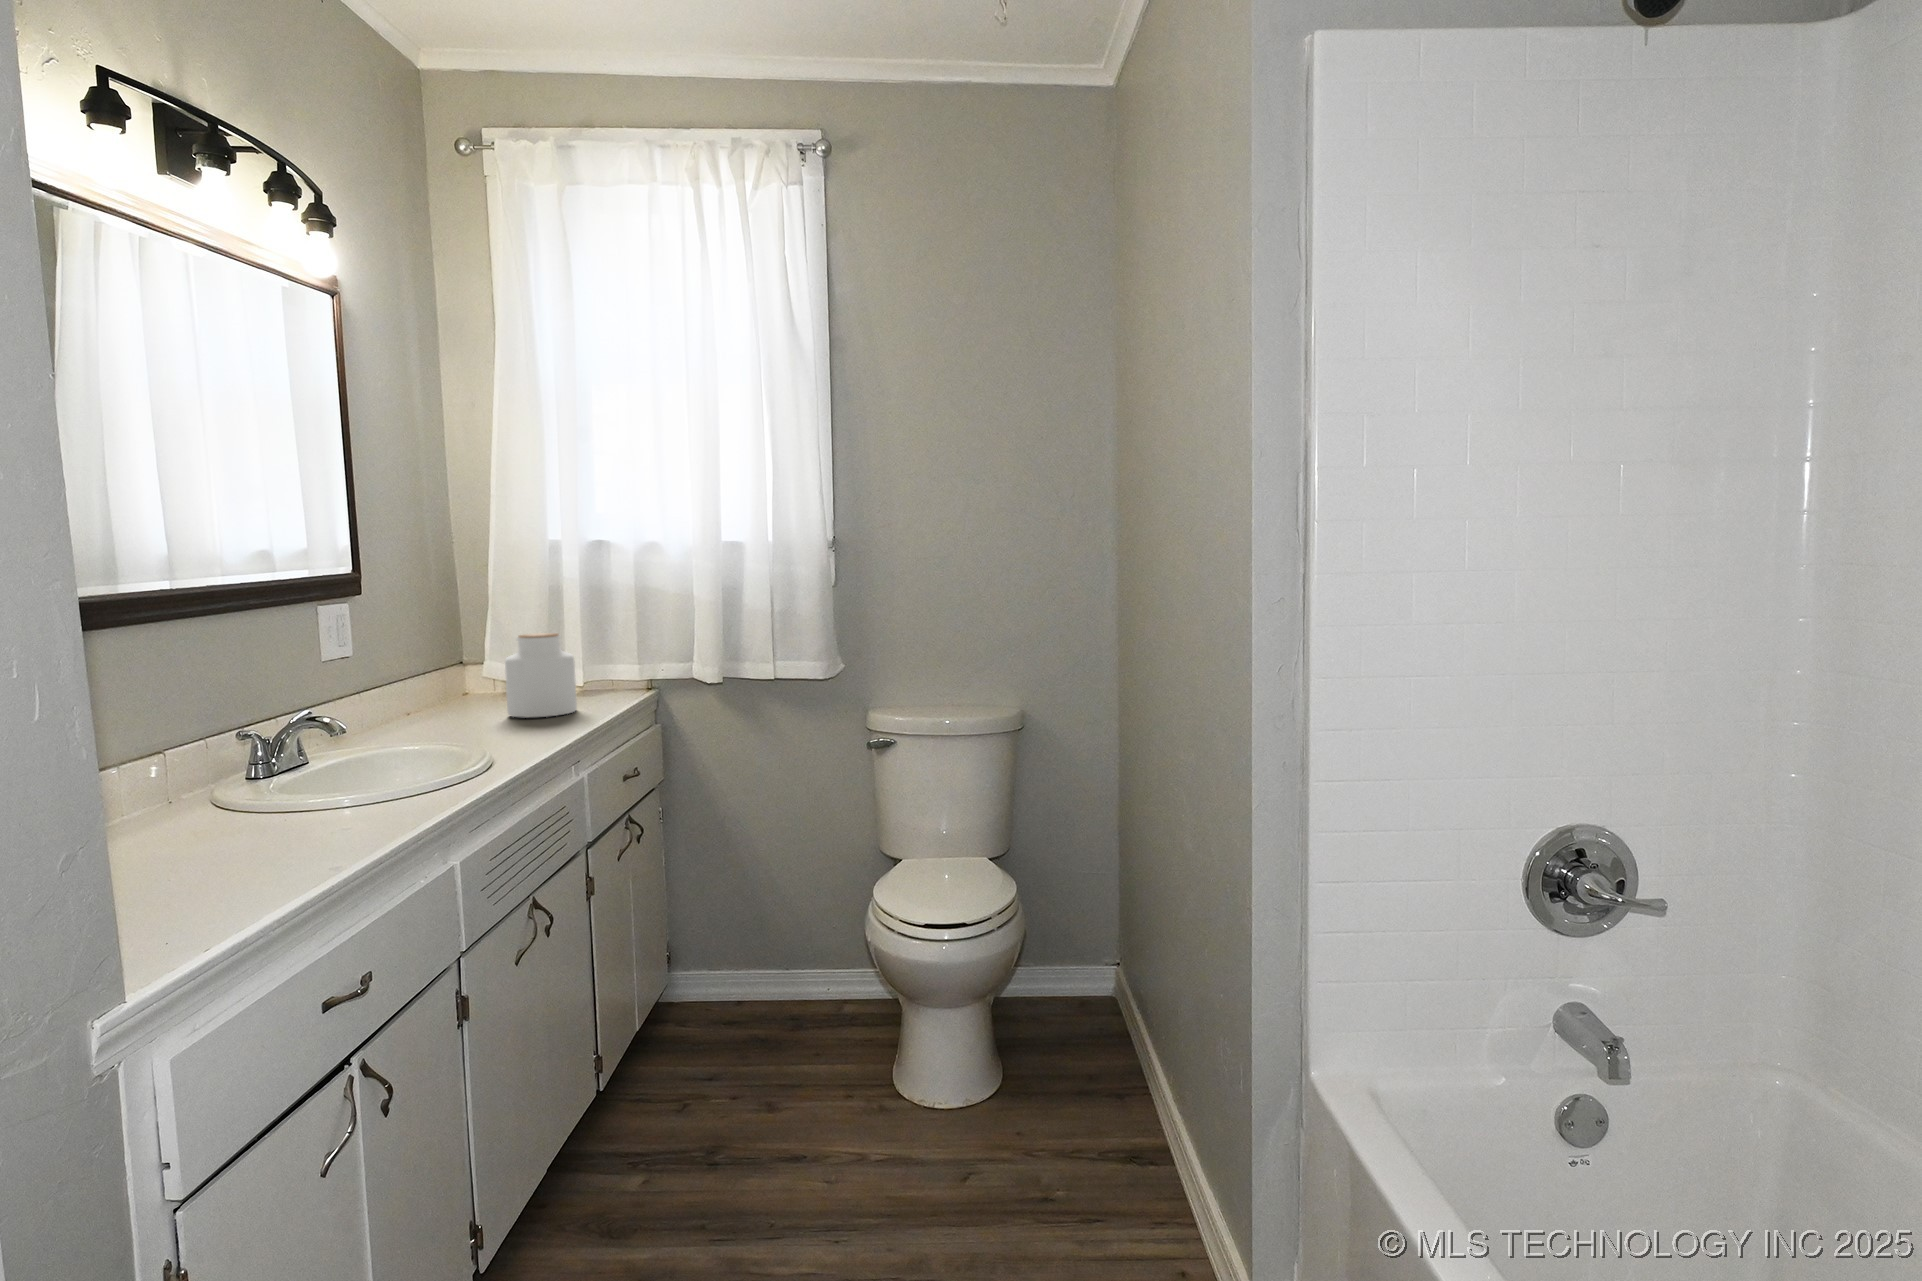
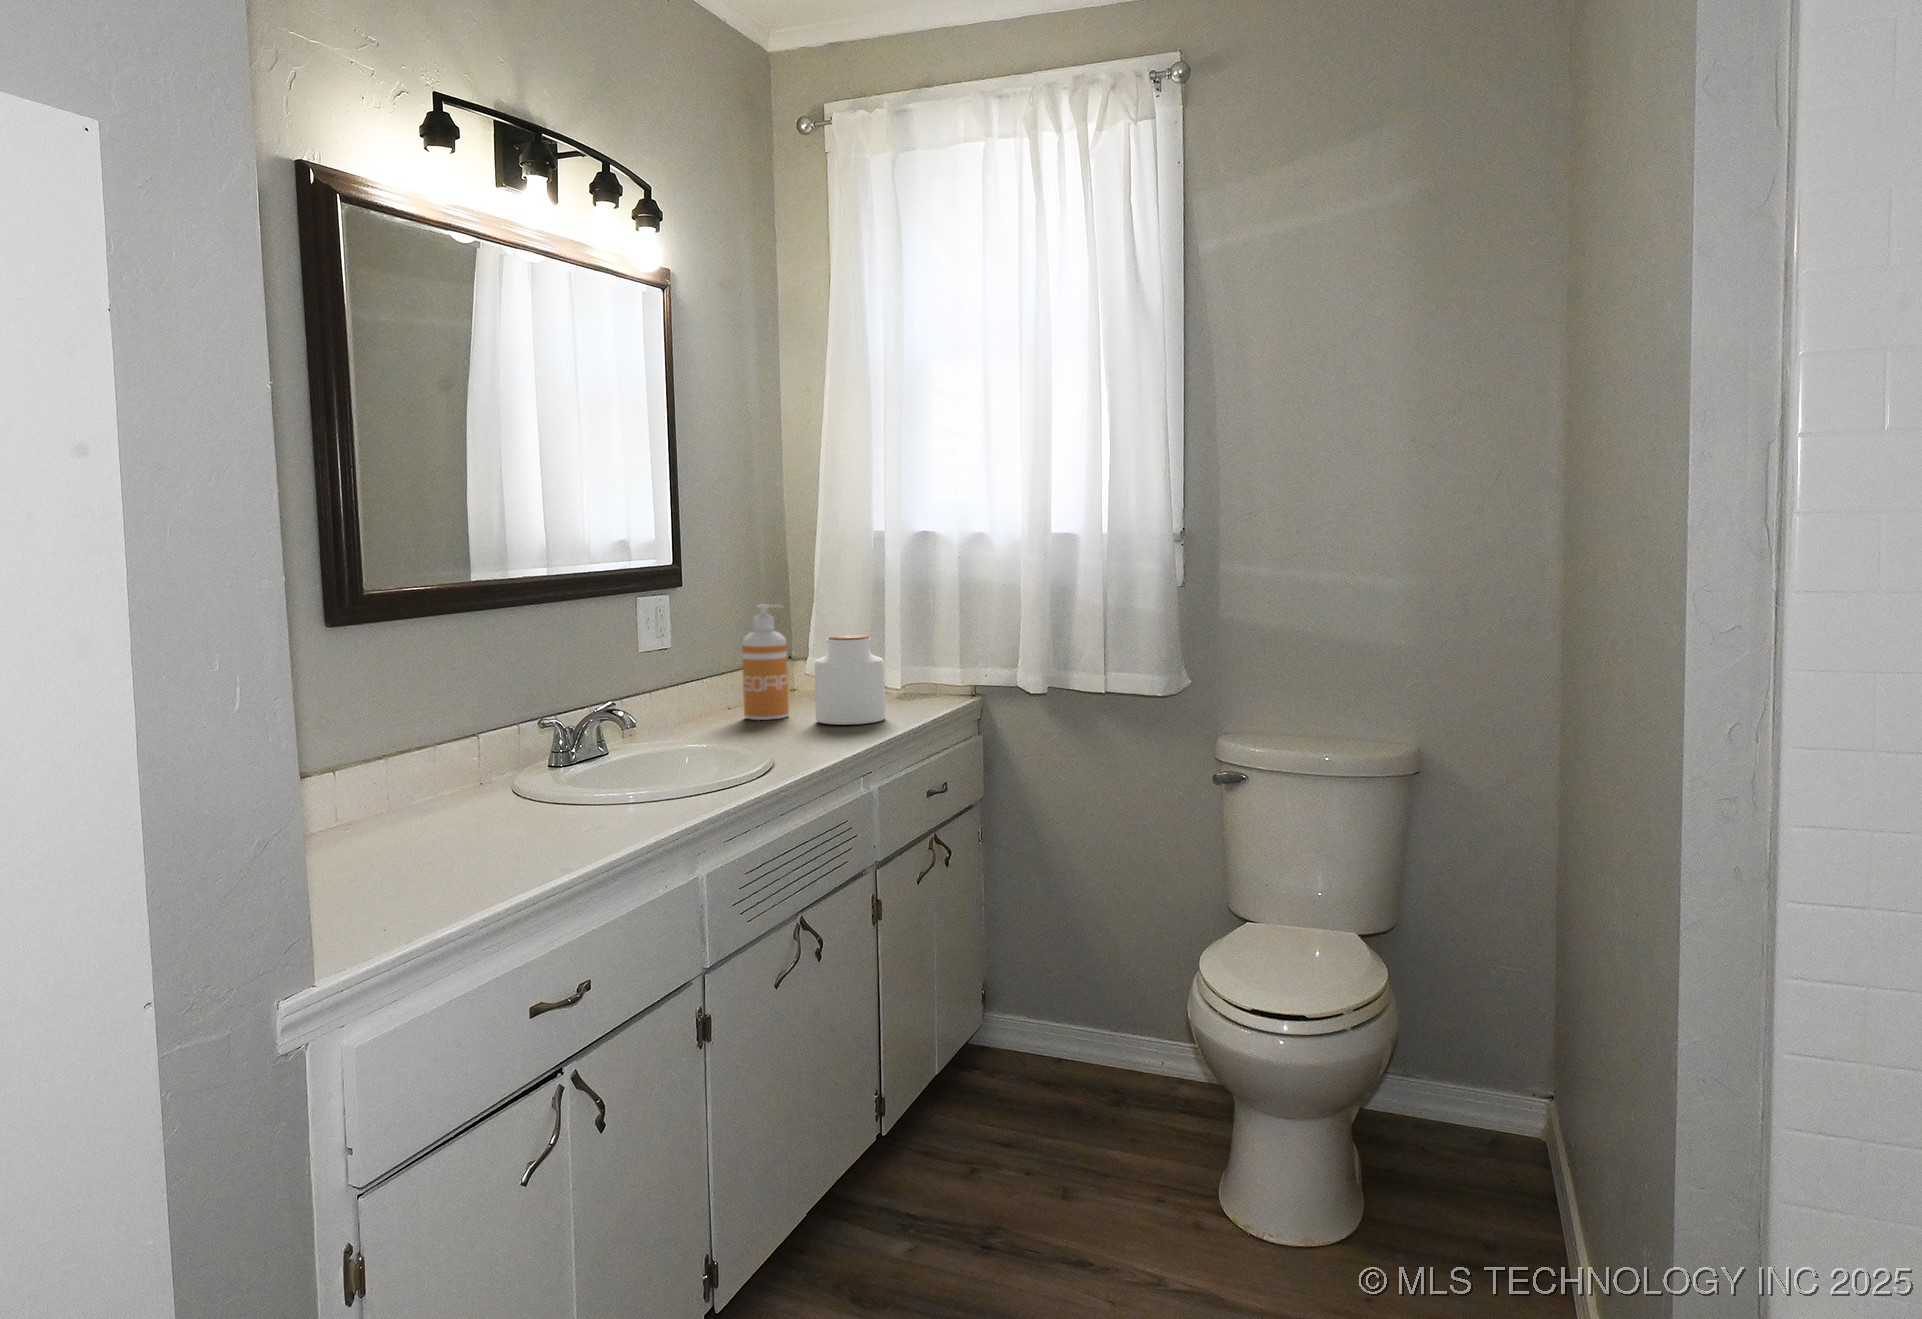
soap dispenser: none [423,607,475,718] -> present [742,604,789,720]

